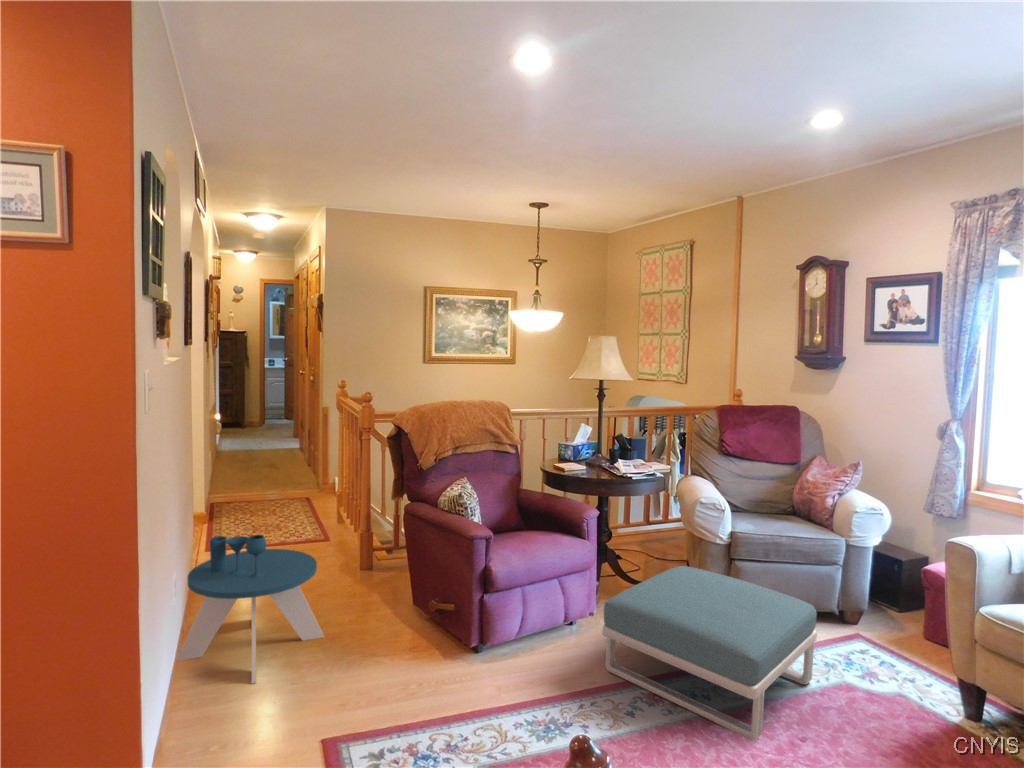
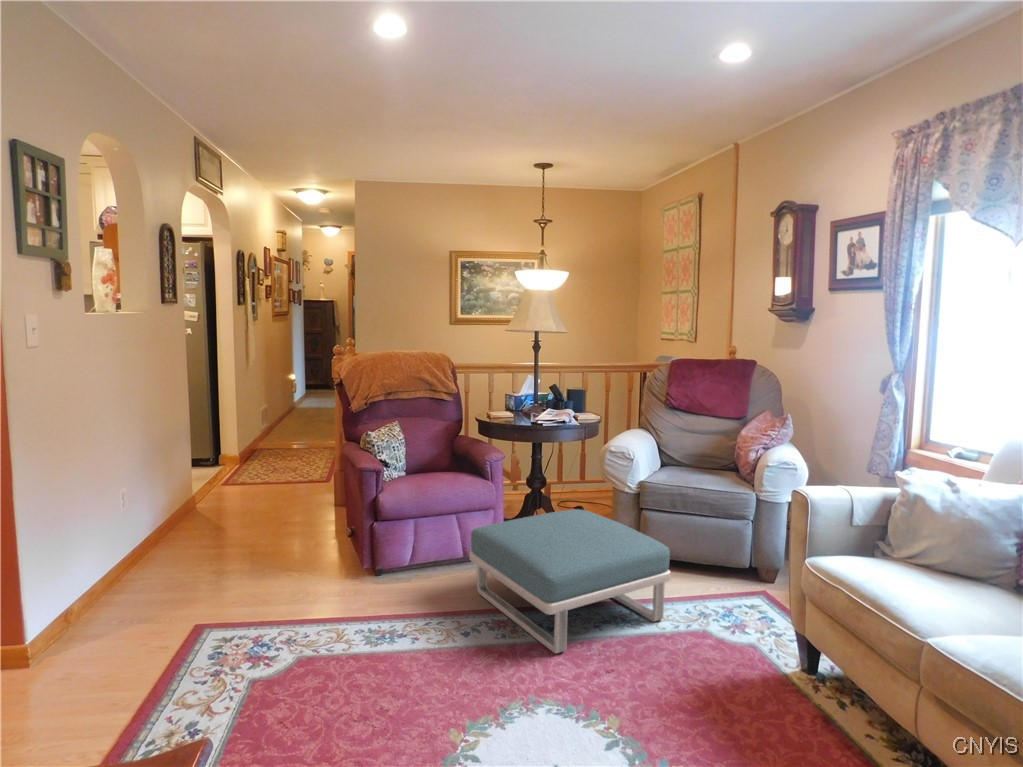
side table: present [176,535,324,683] -> none [152,458,271,574]

